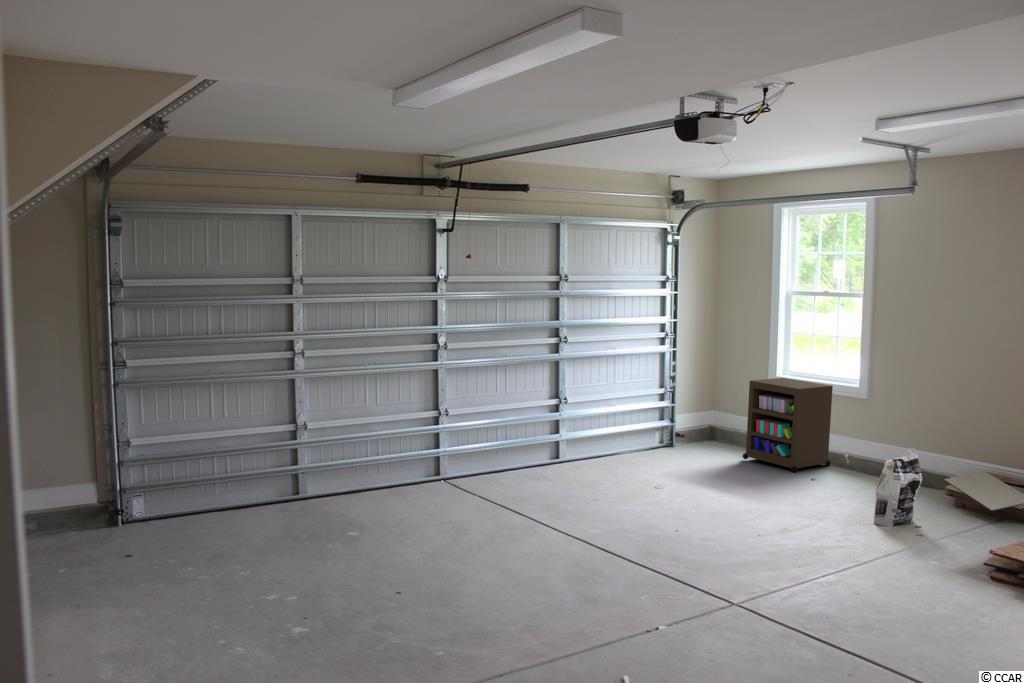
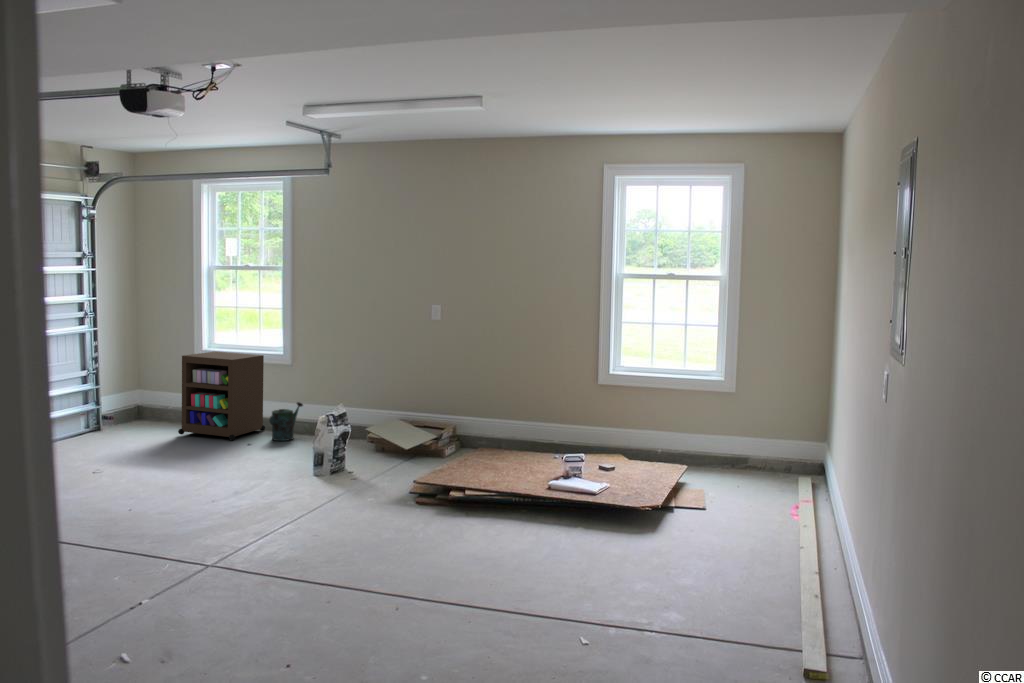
watering can: none [834,440,873,480] -> present [269,402,303,441]

